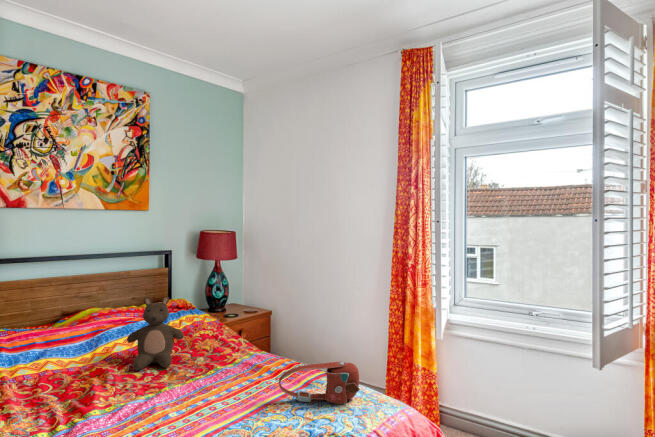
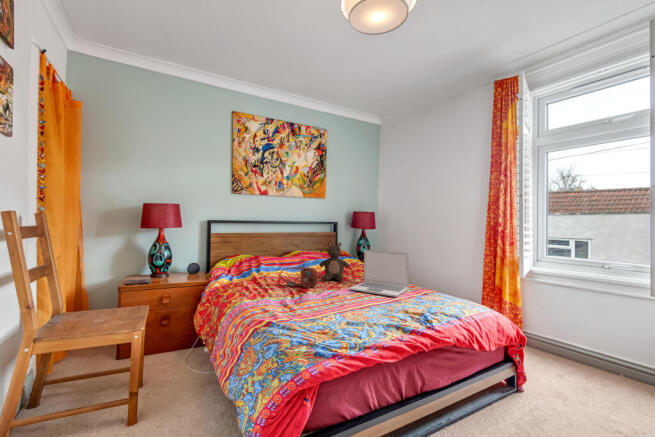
laptop: none [179,310,281,397] -> present [350,250,409,297]
handbag: present [279,361,360,404] -> present [279,267,319,288]

